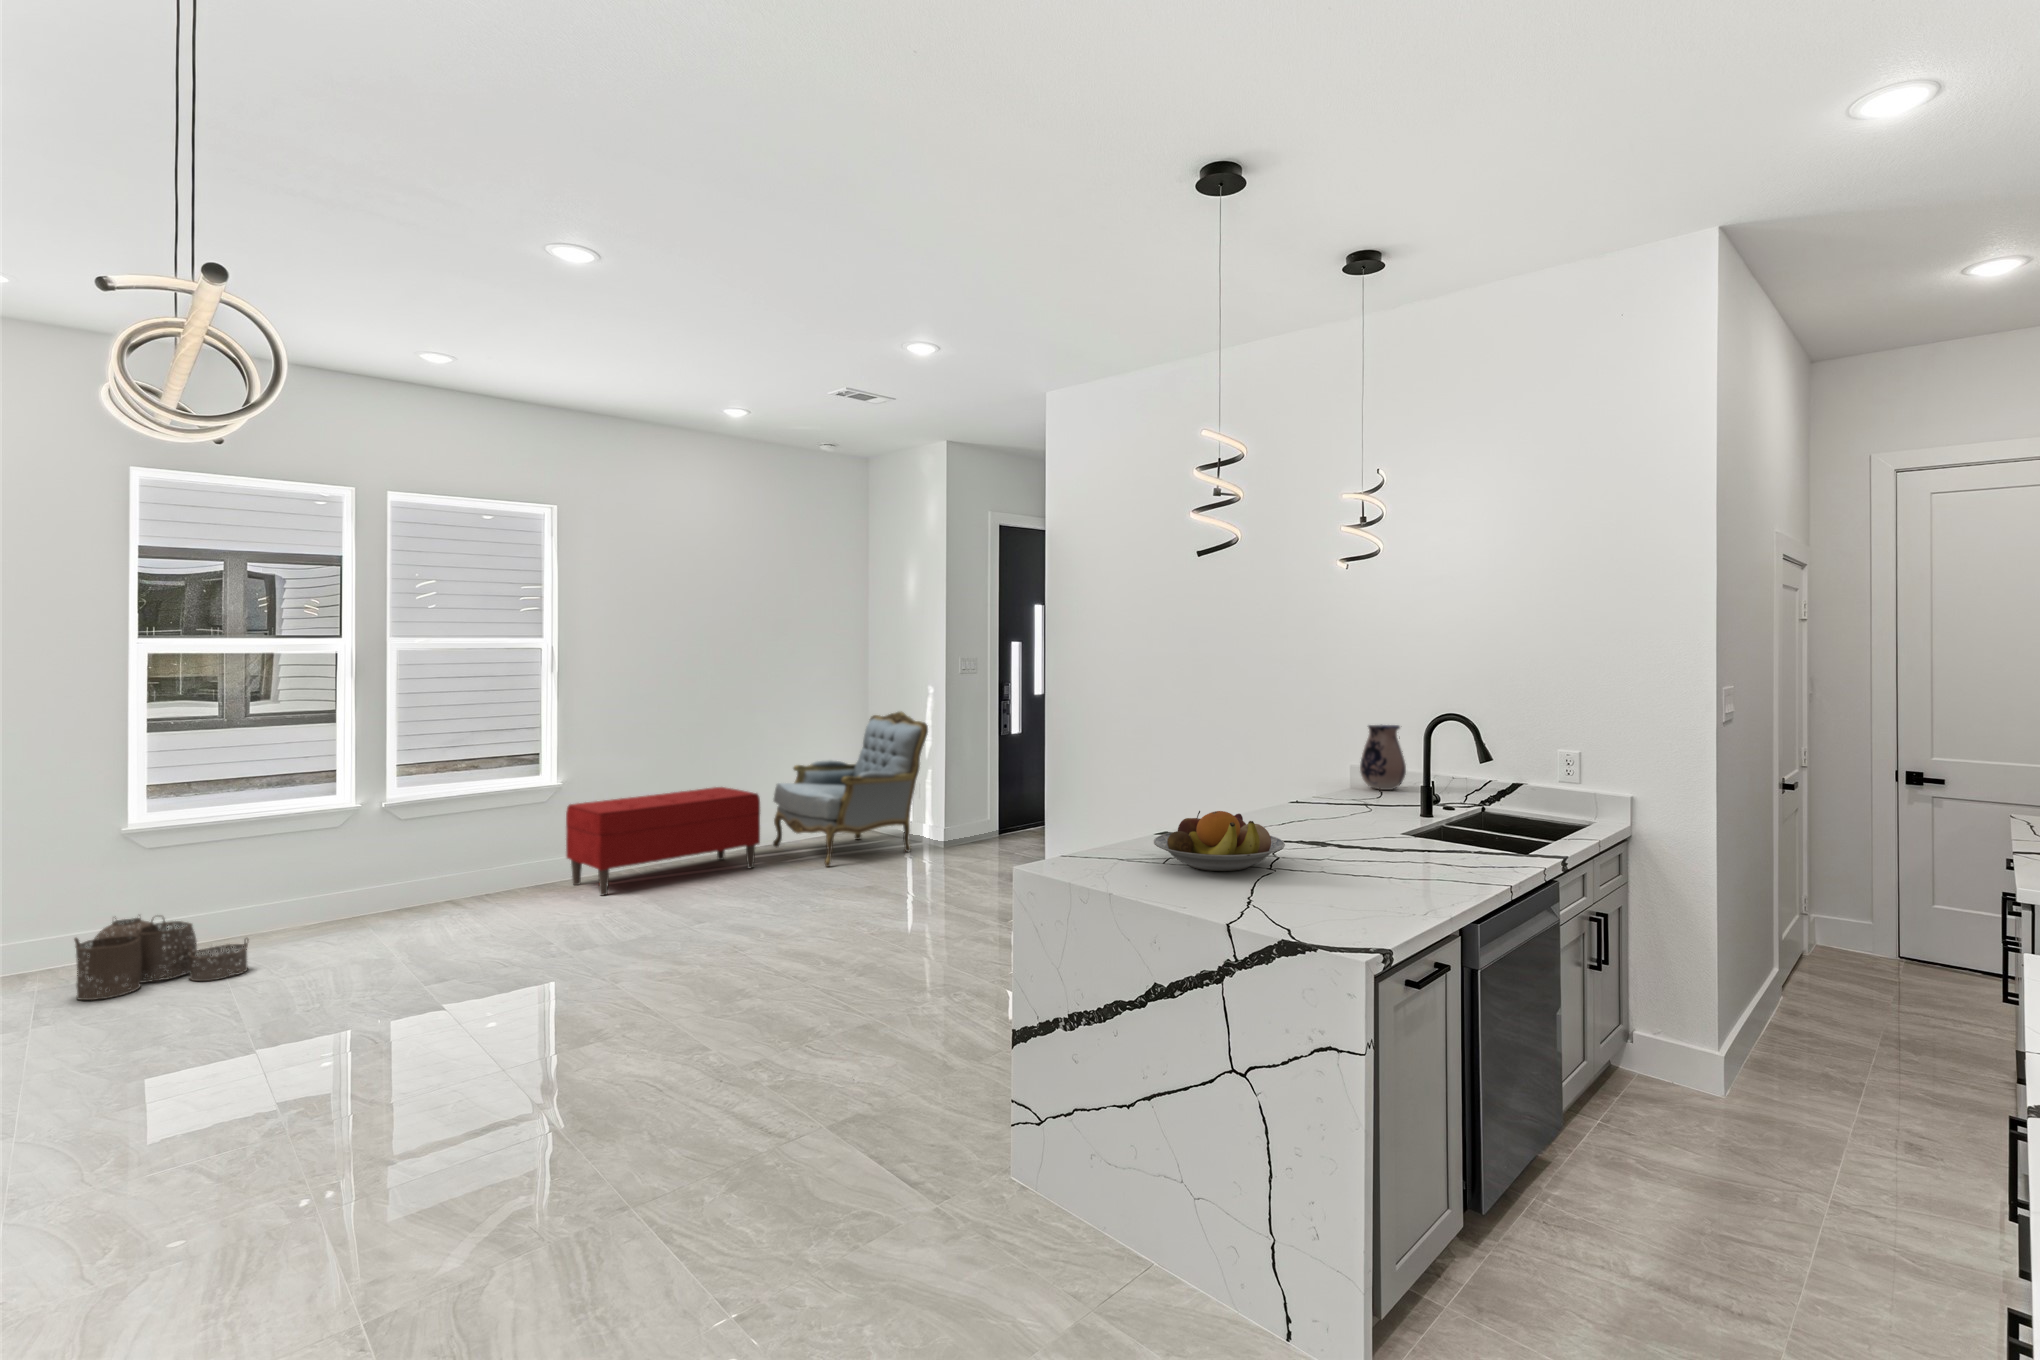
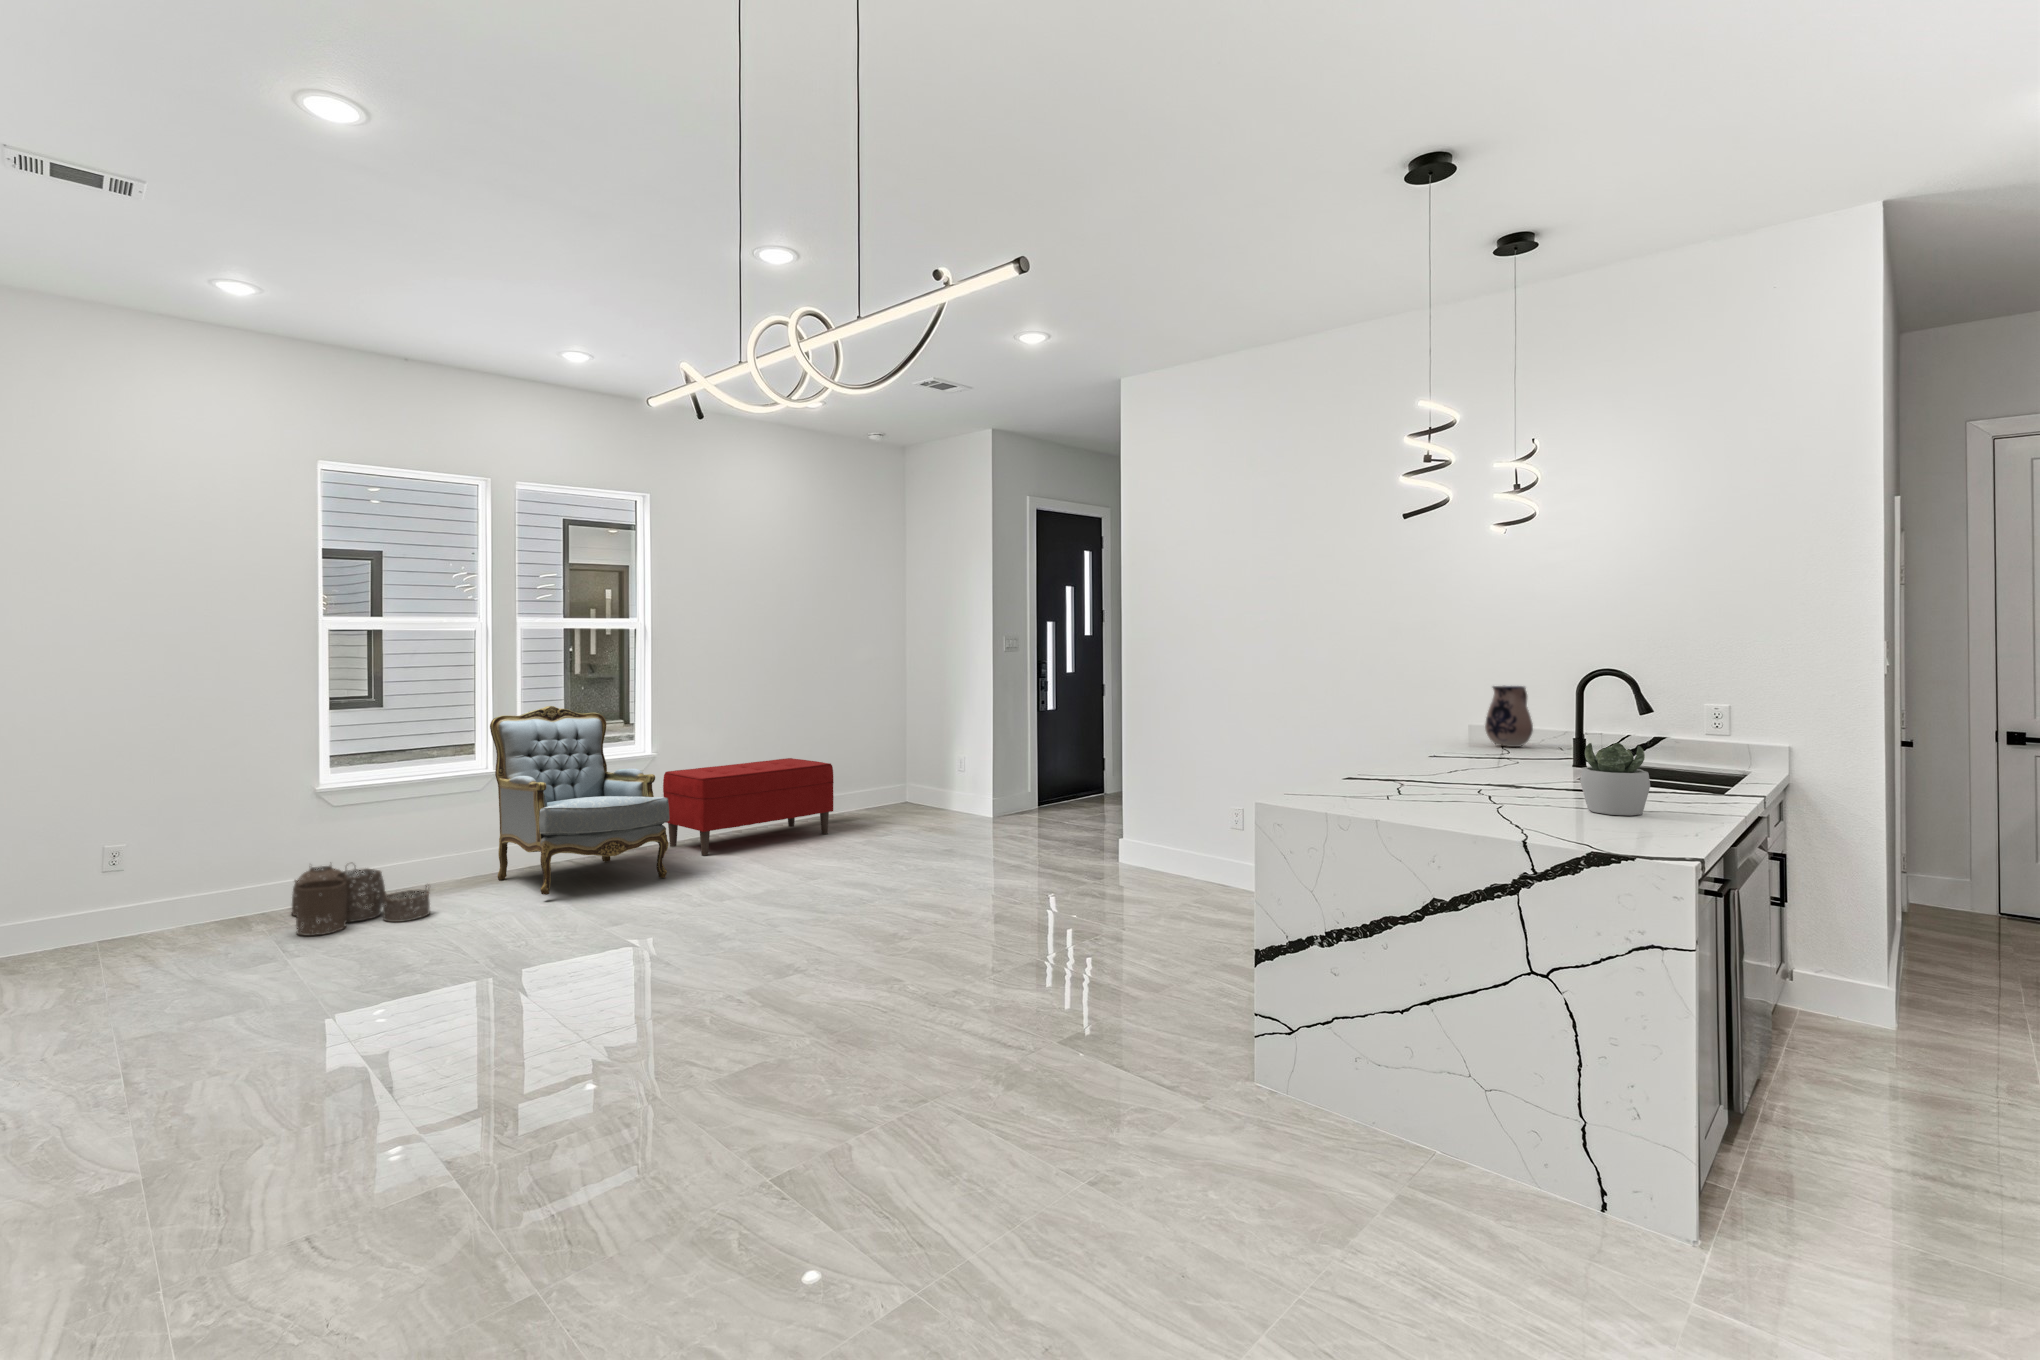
armchair: present [773,712,928,867] -> present [490,706,670,895]
succulent plant: none [1338,808,1400,889] -> present [1580,743,1650,816]
fruit bowl: present [1154,811,1285,871] -> none [1382,748,1516,803]

